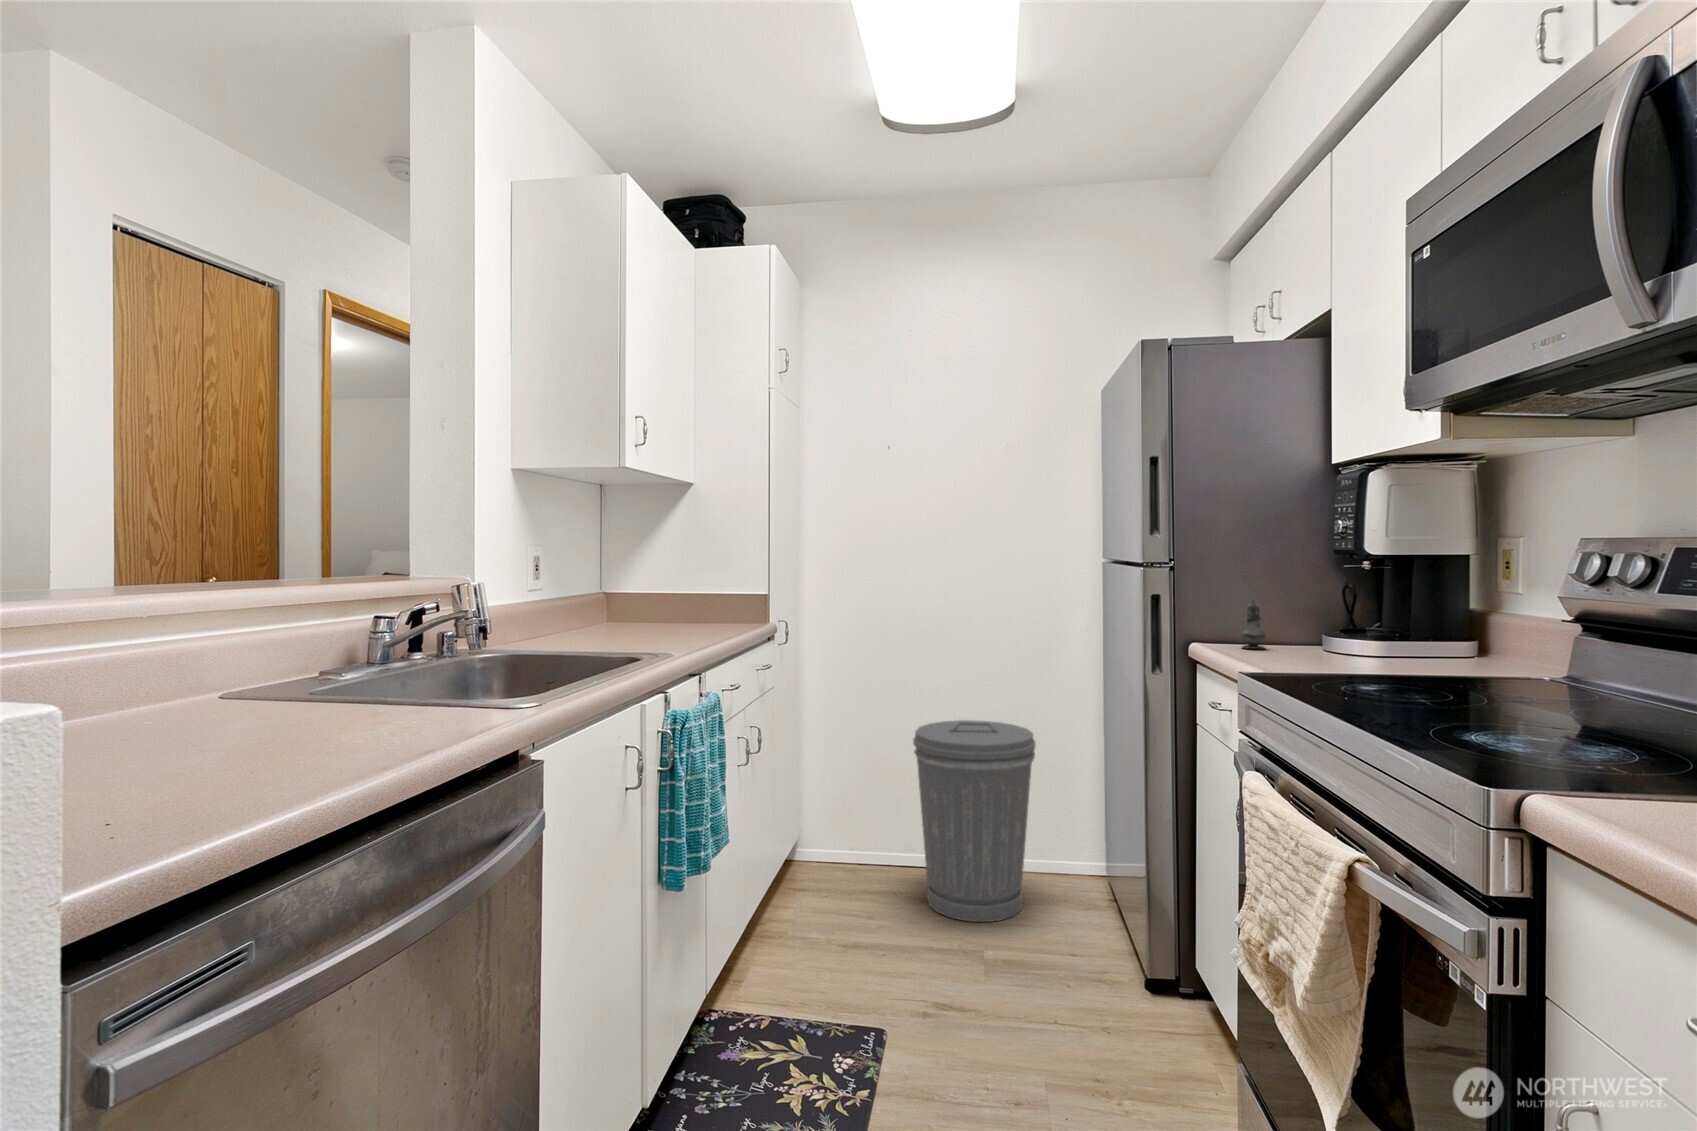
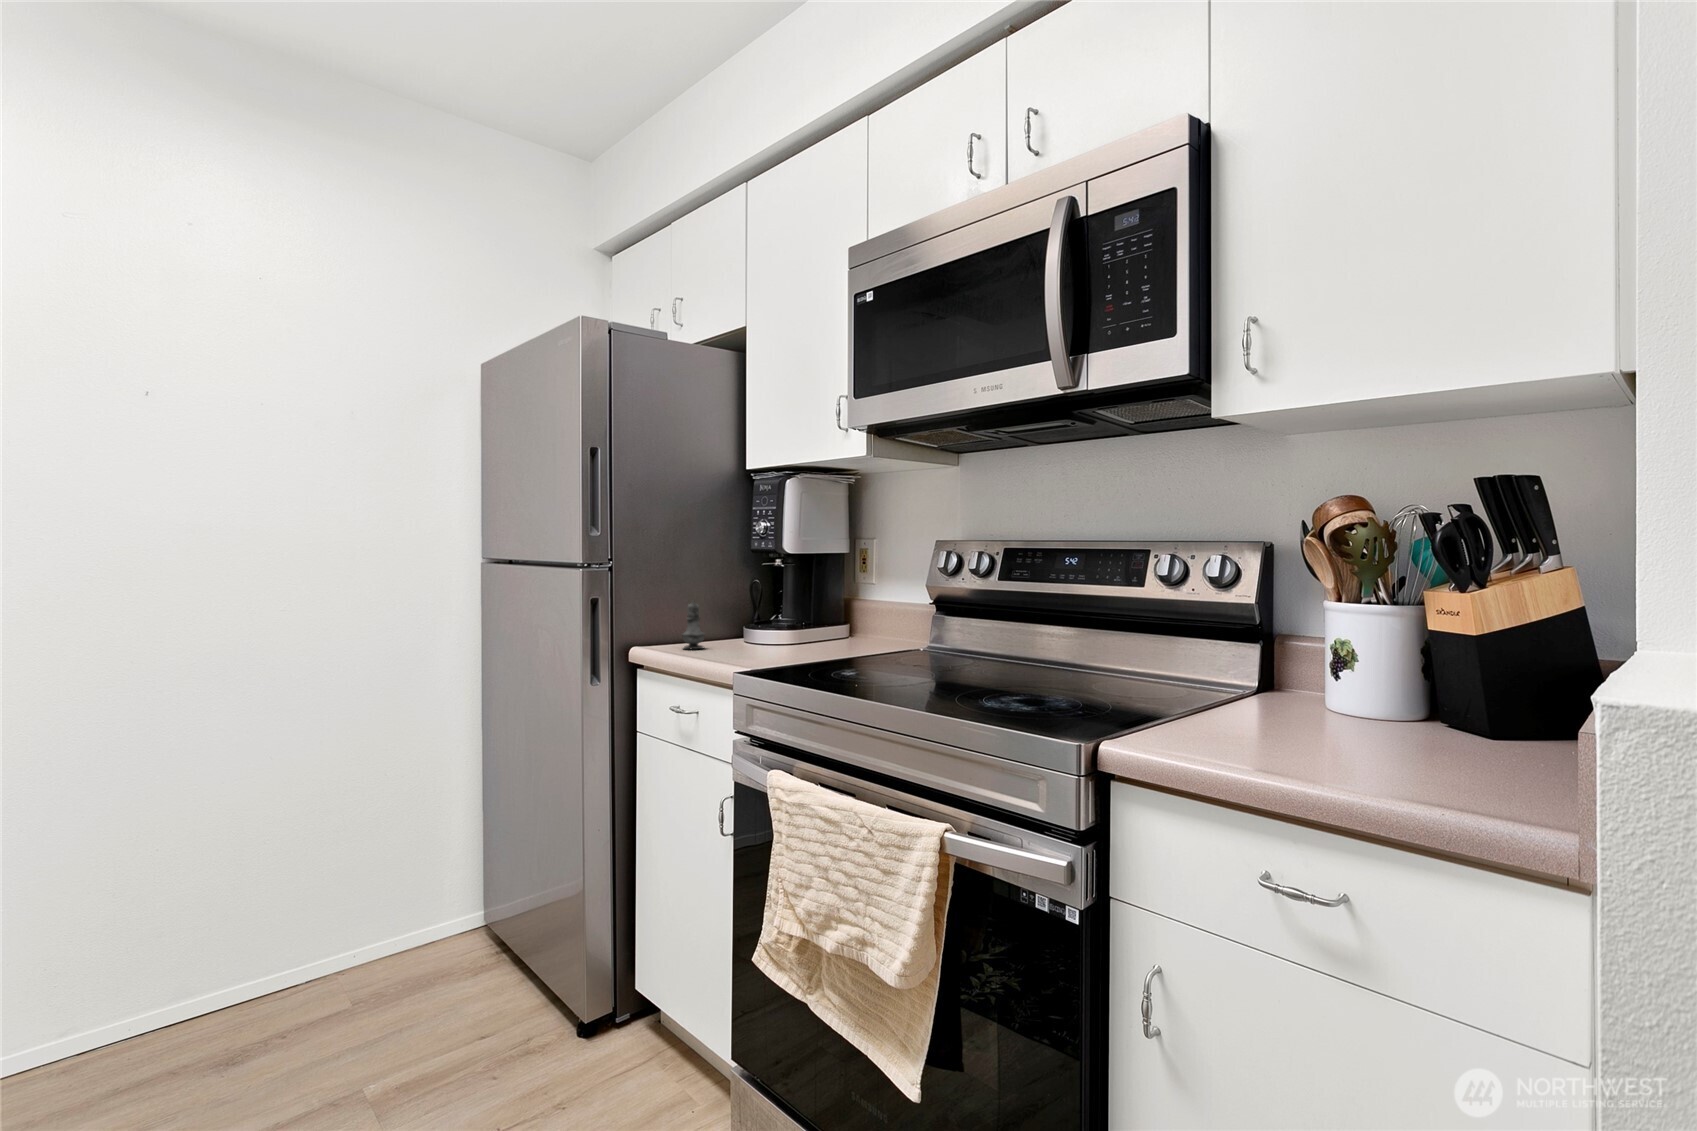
trash can: present [913,720,1035,922] -> none [222,773,414,1059]

